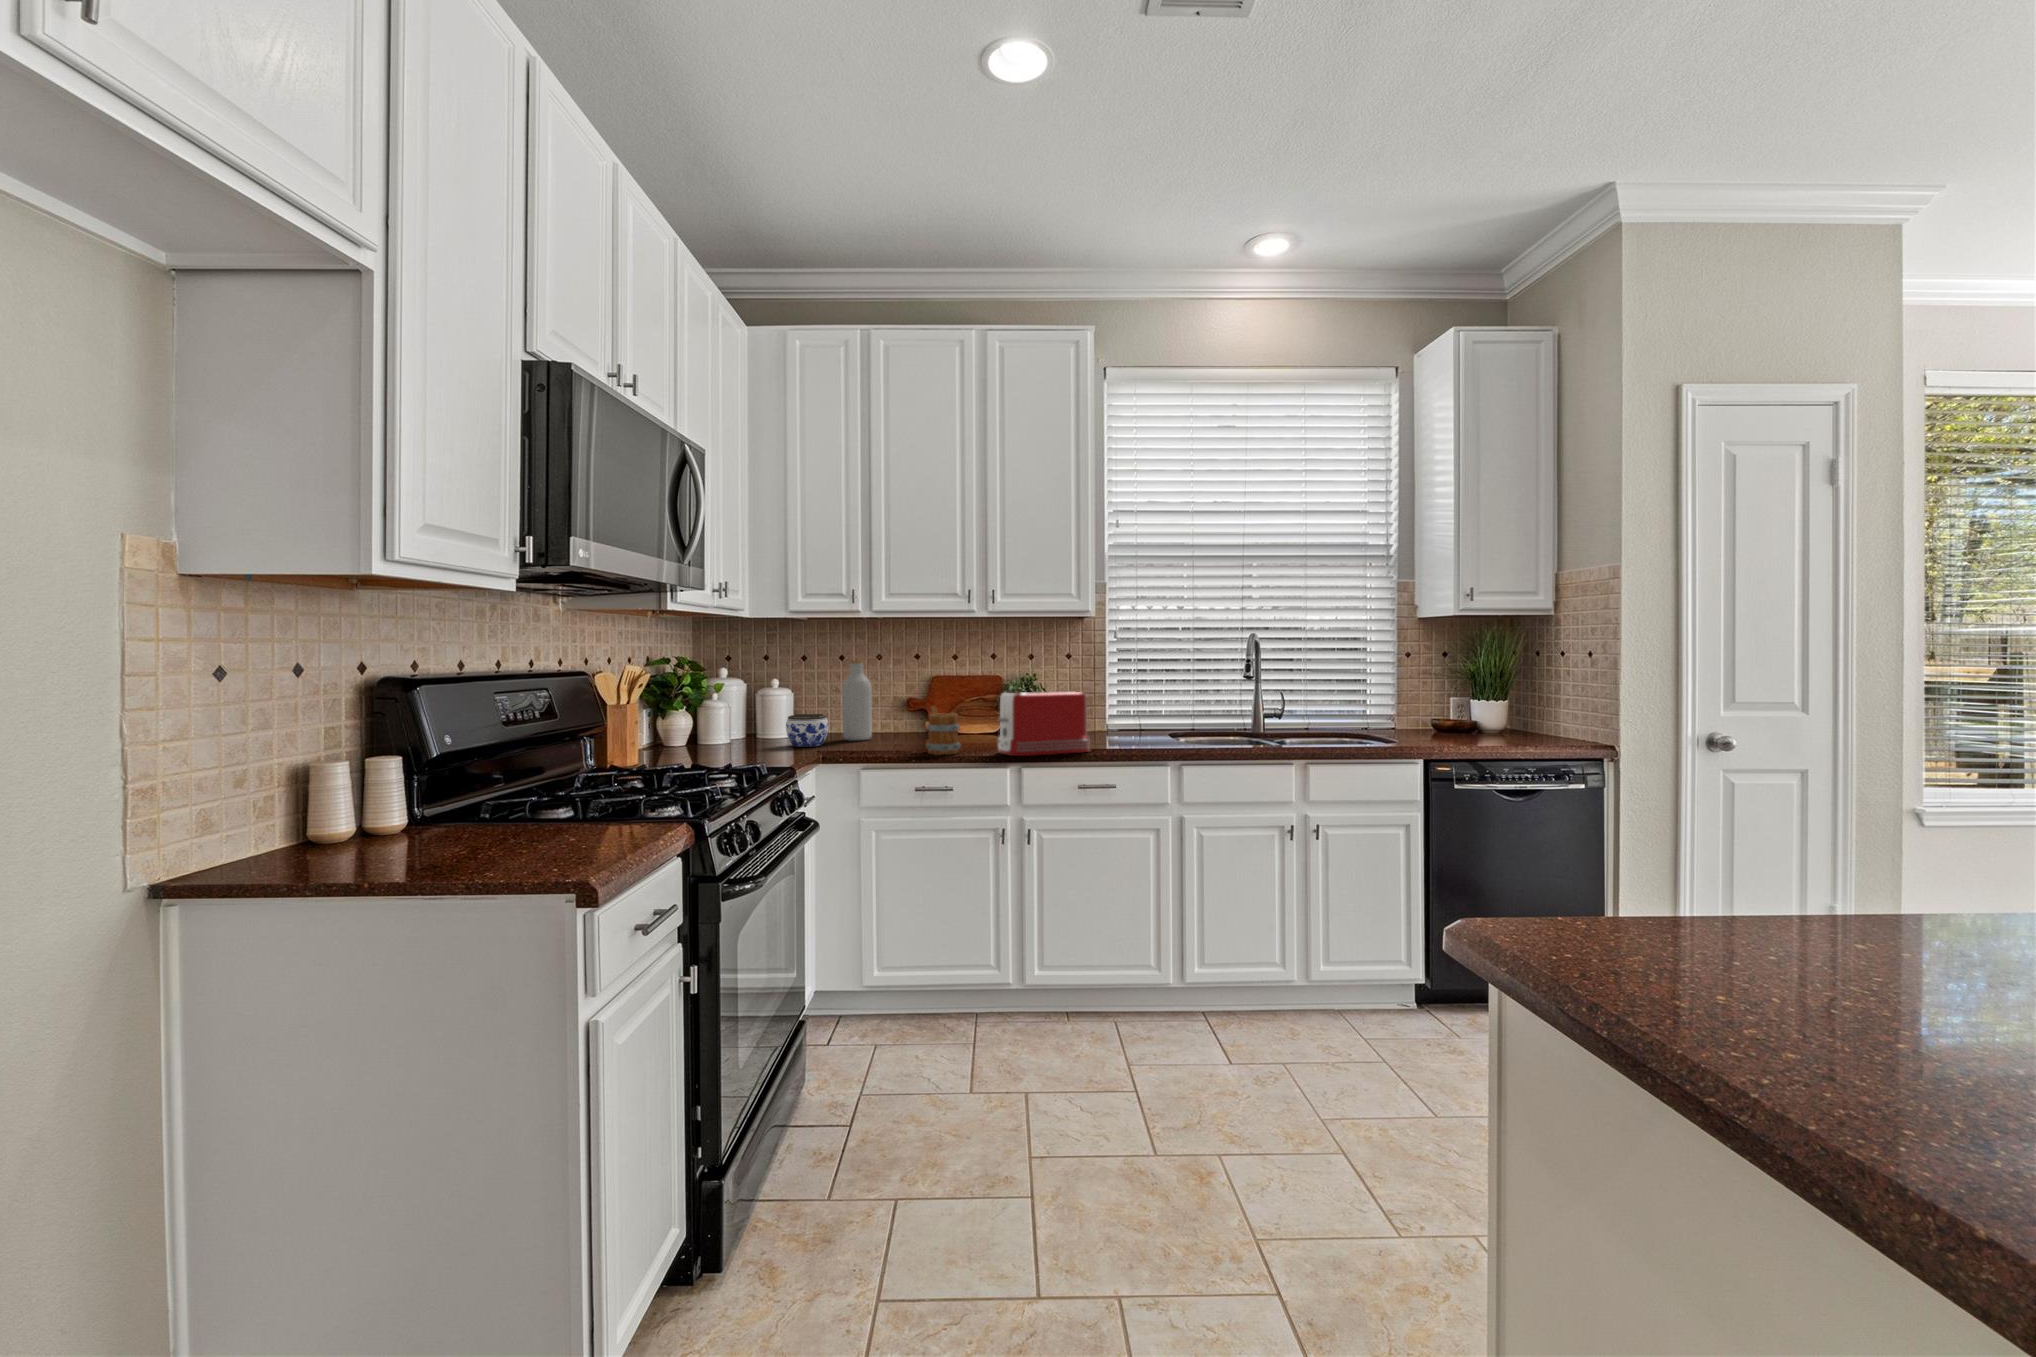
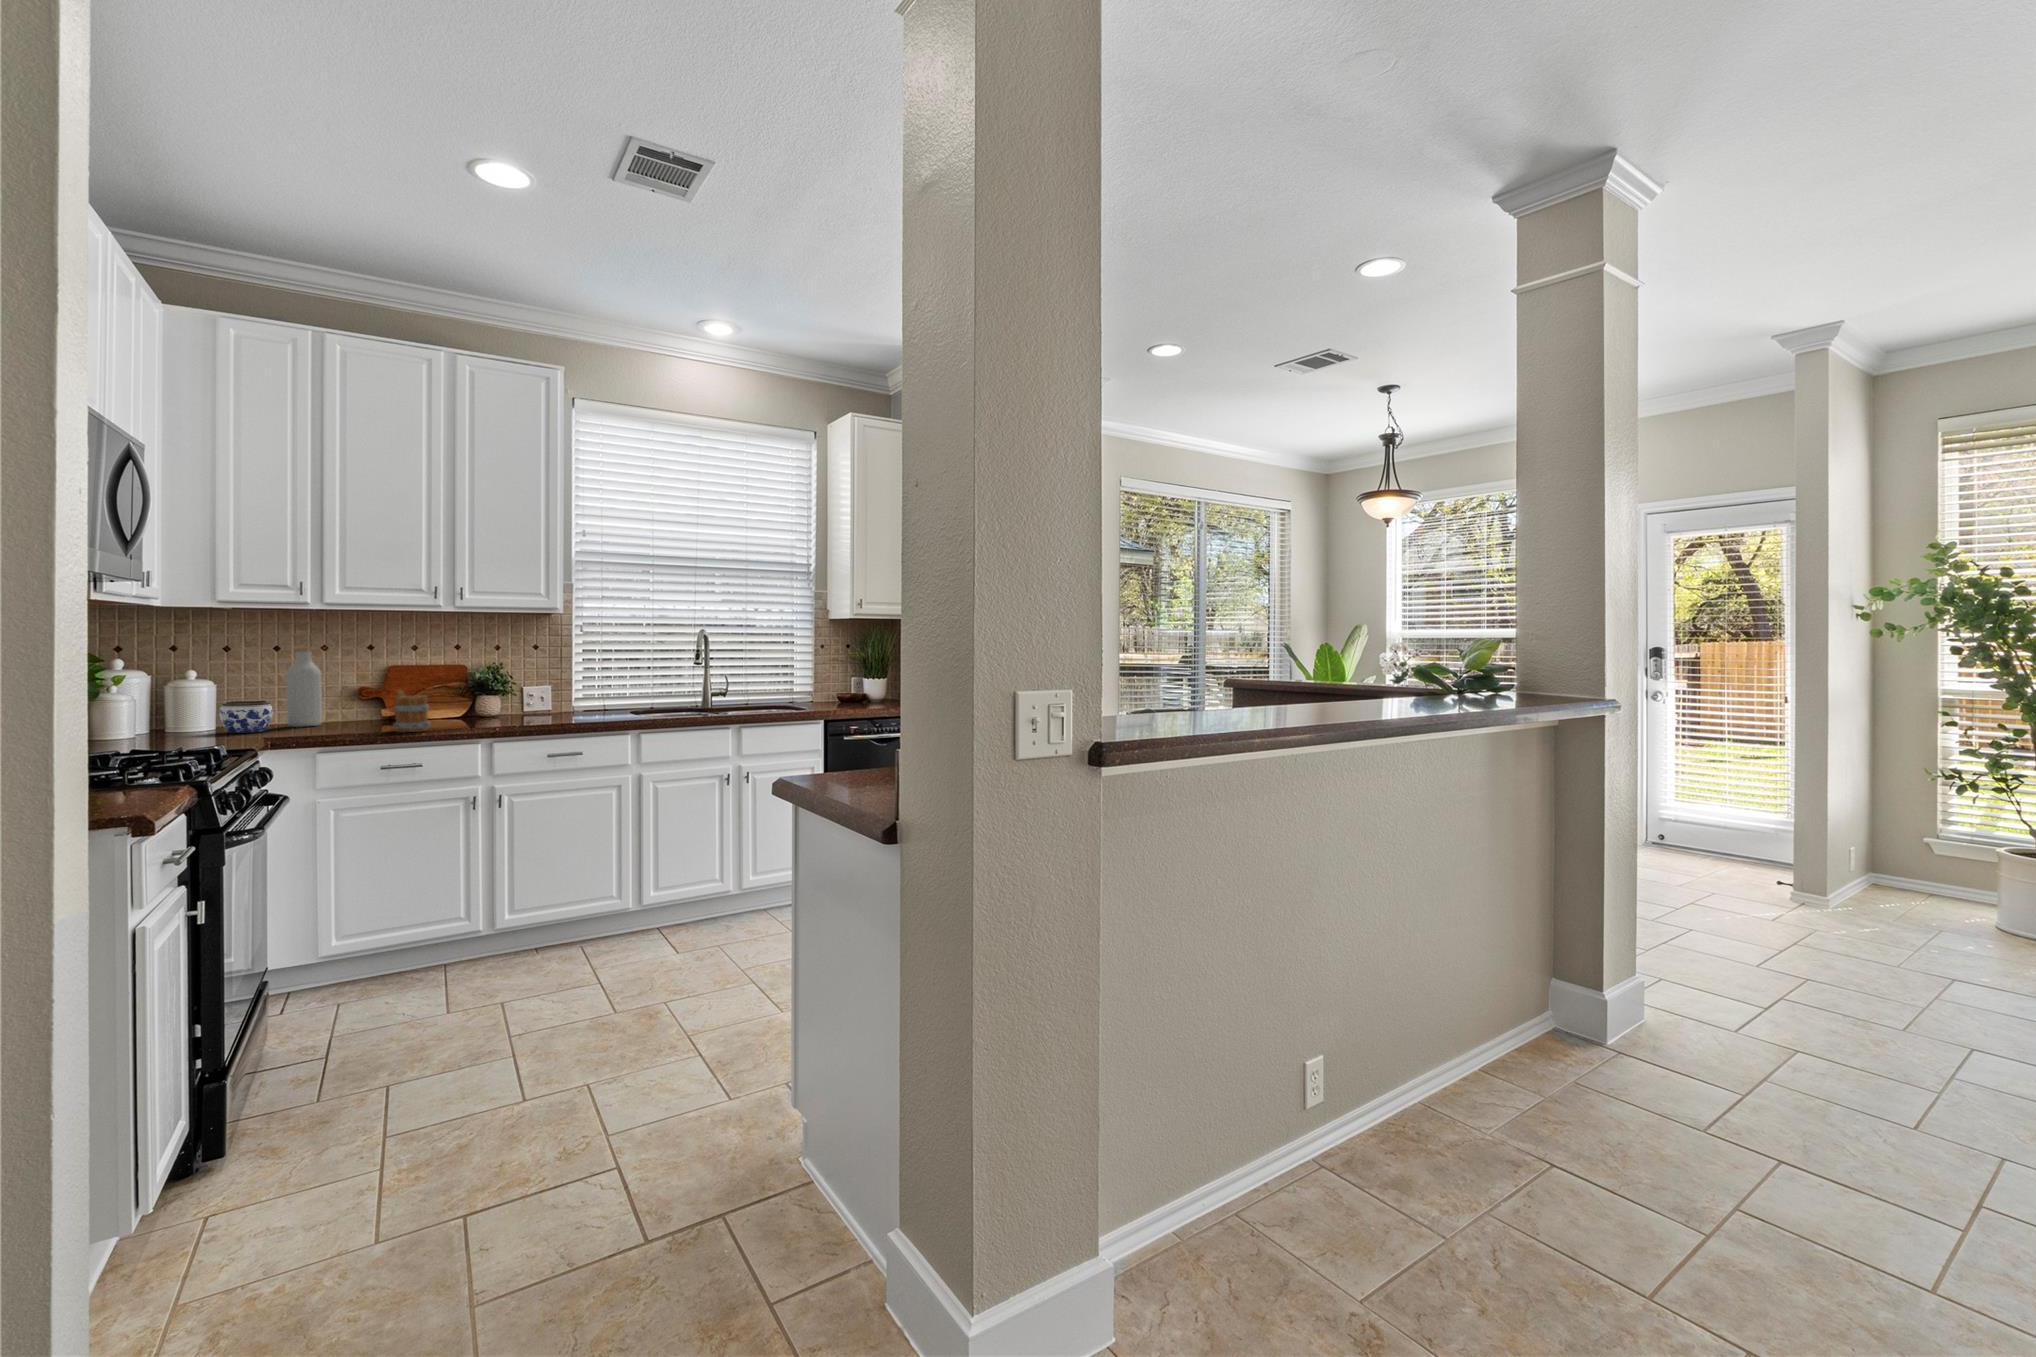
toaster: present [998,691,1090,756] -> none [469,675,558,730]

